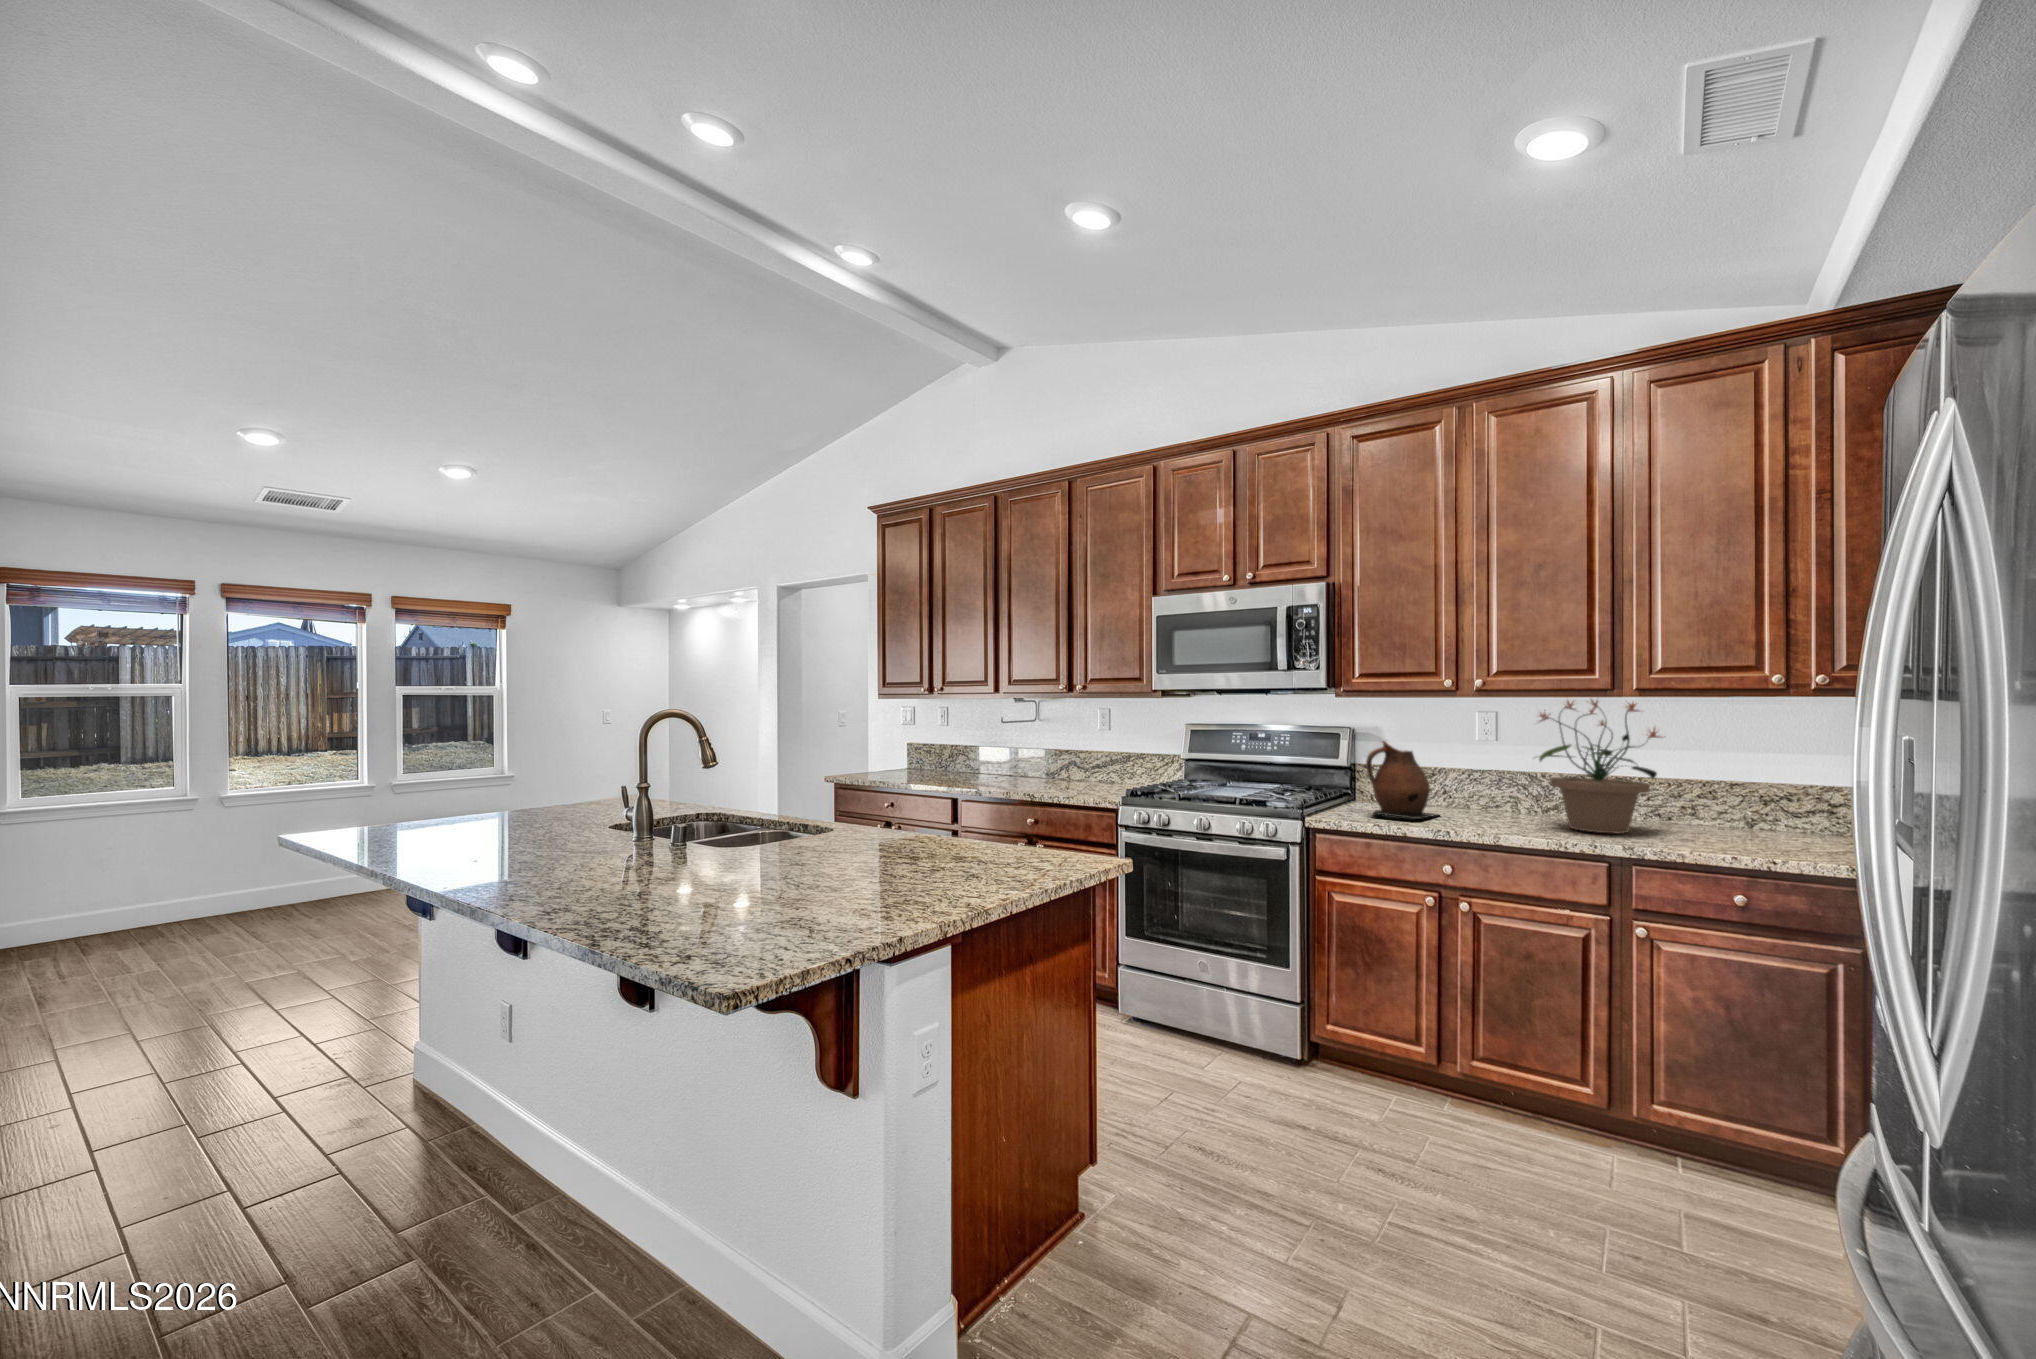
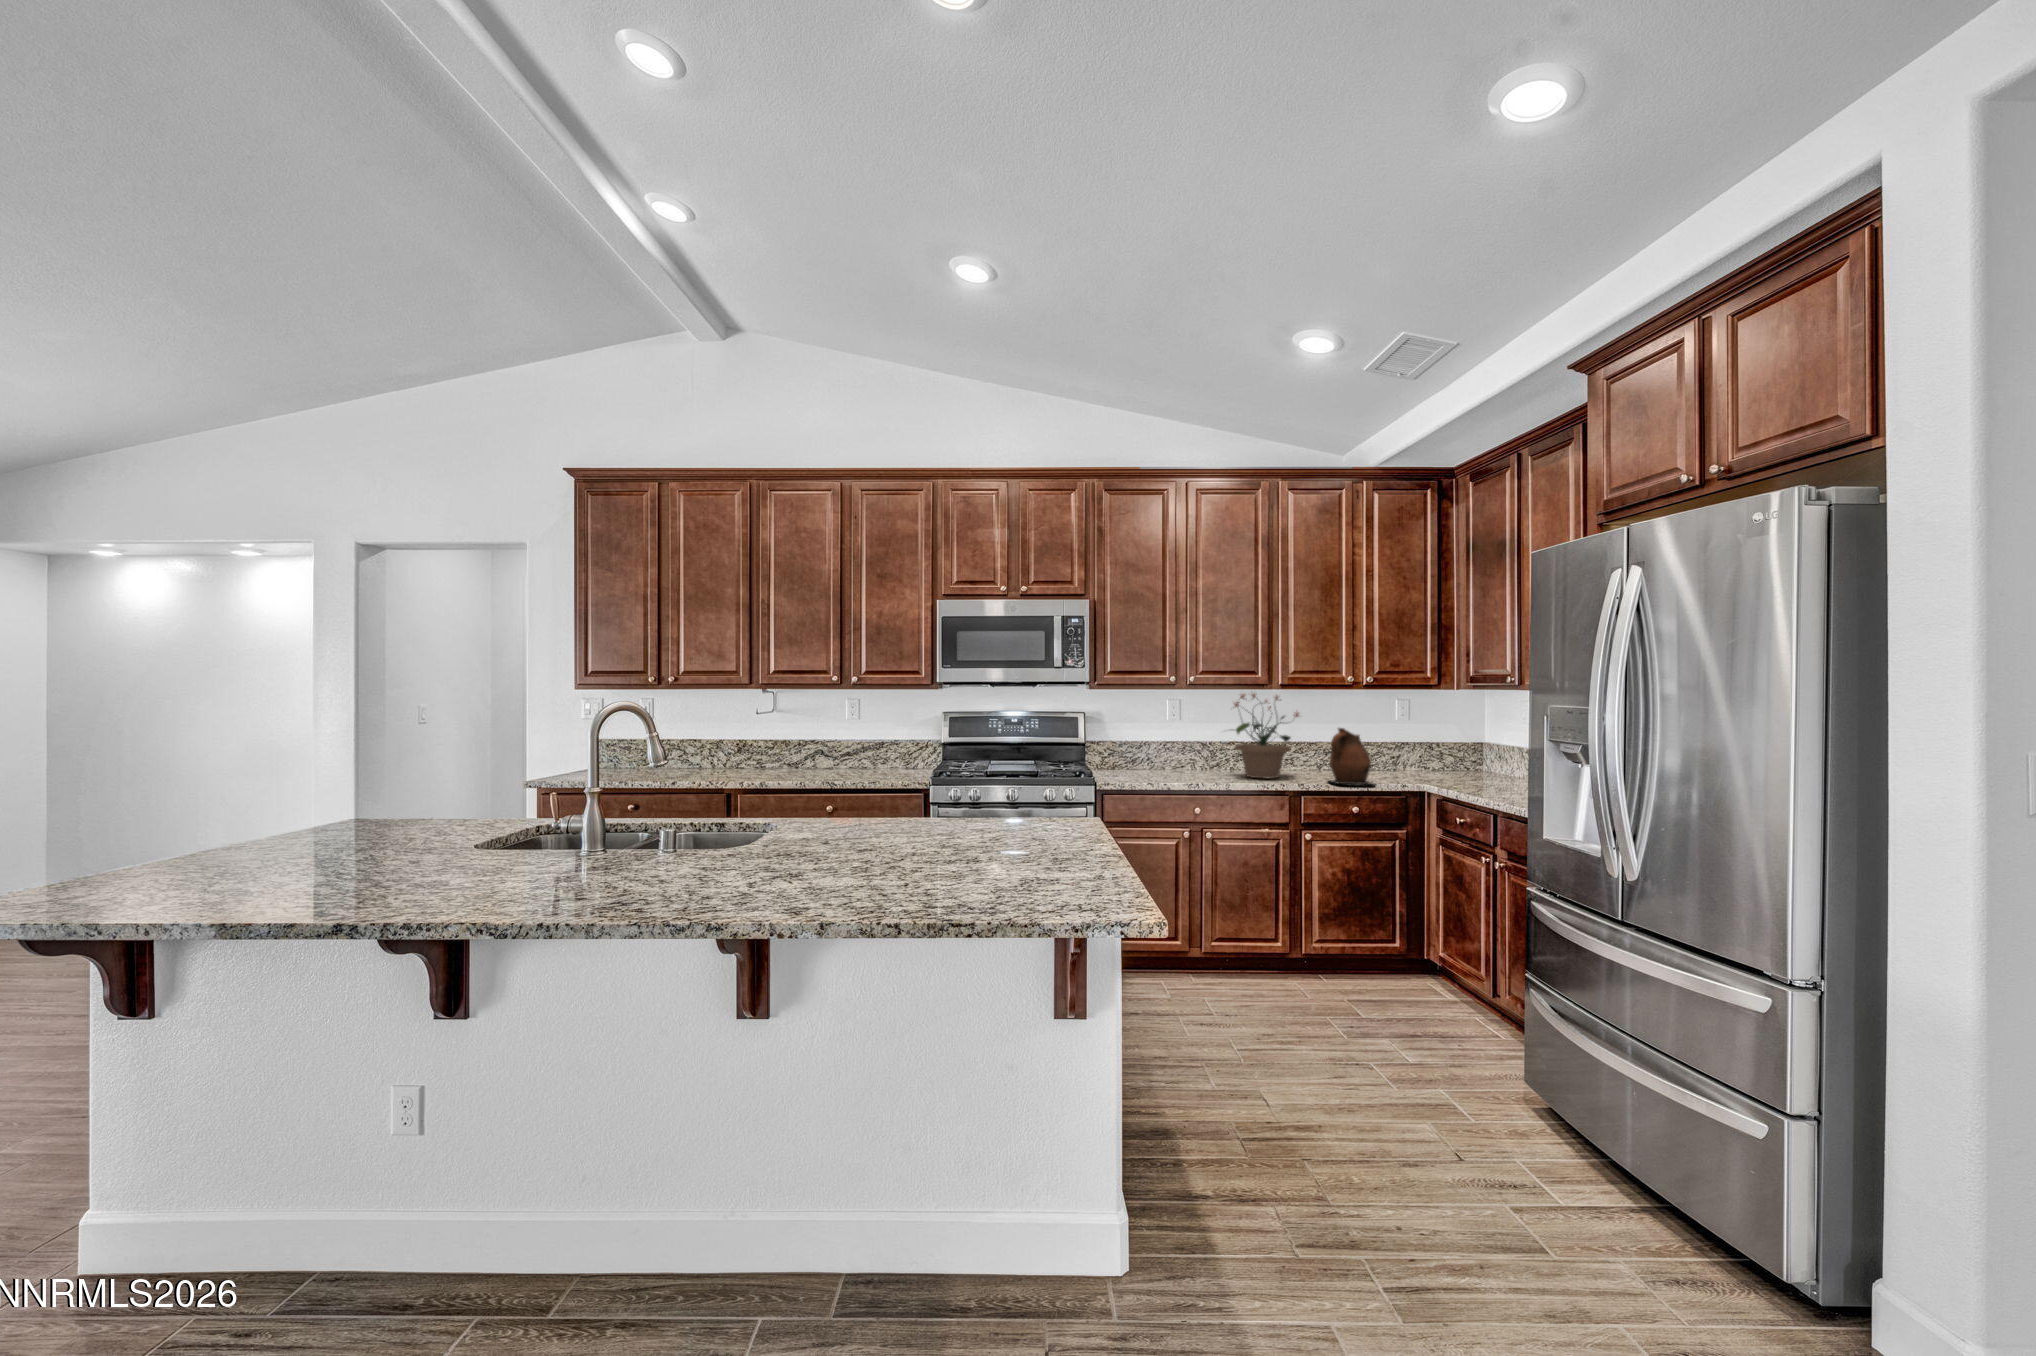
ceramic pitcher: present [1366,741,1437,819] -> present [1329,728,1373,785]

